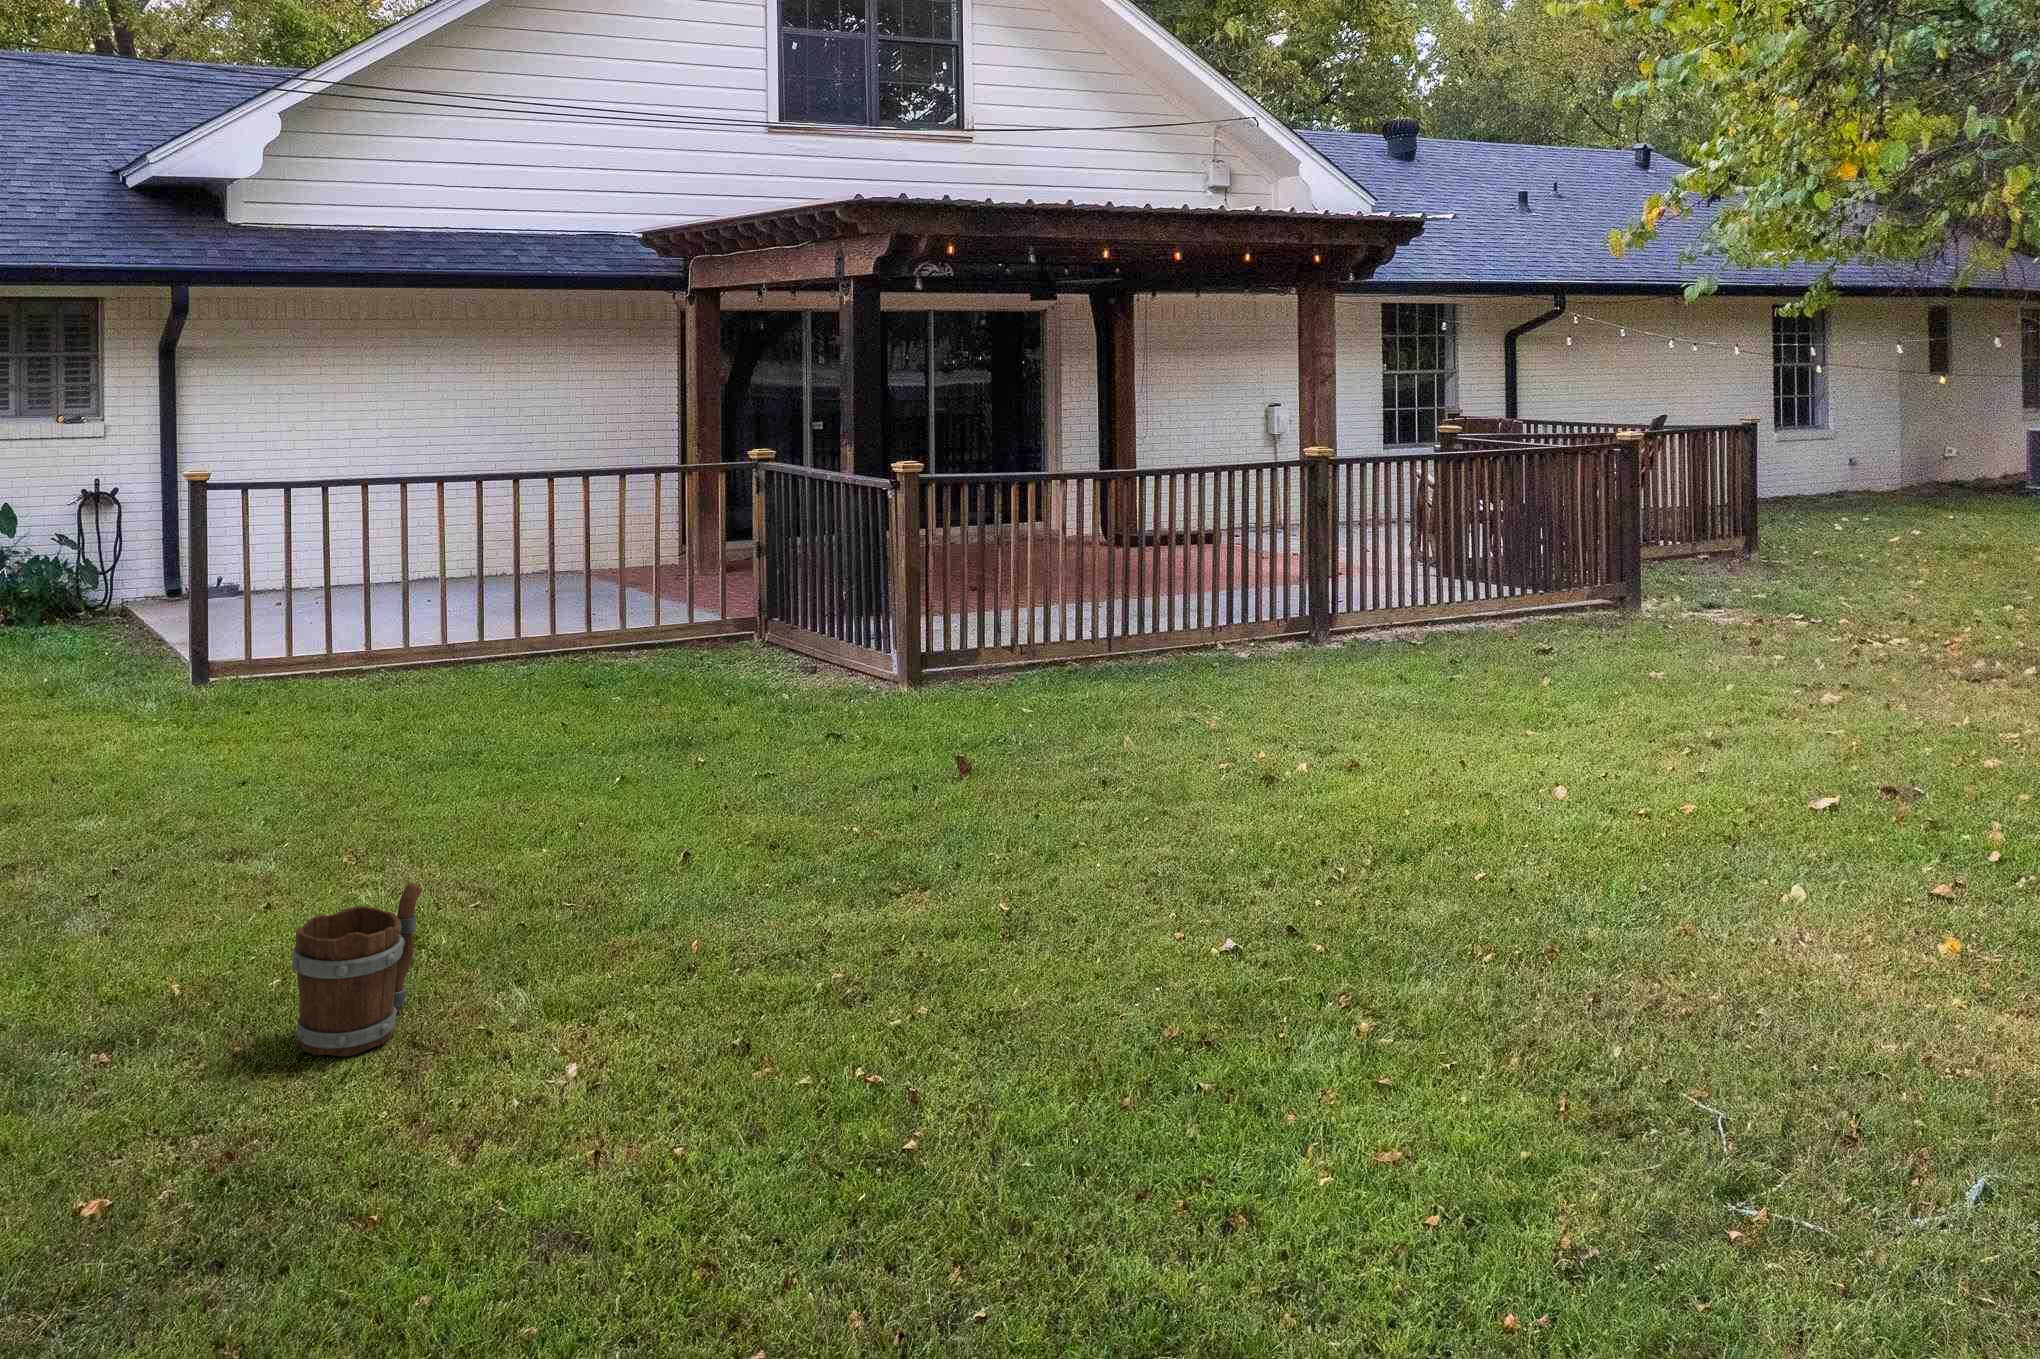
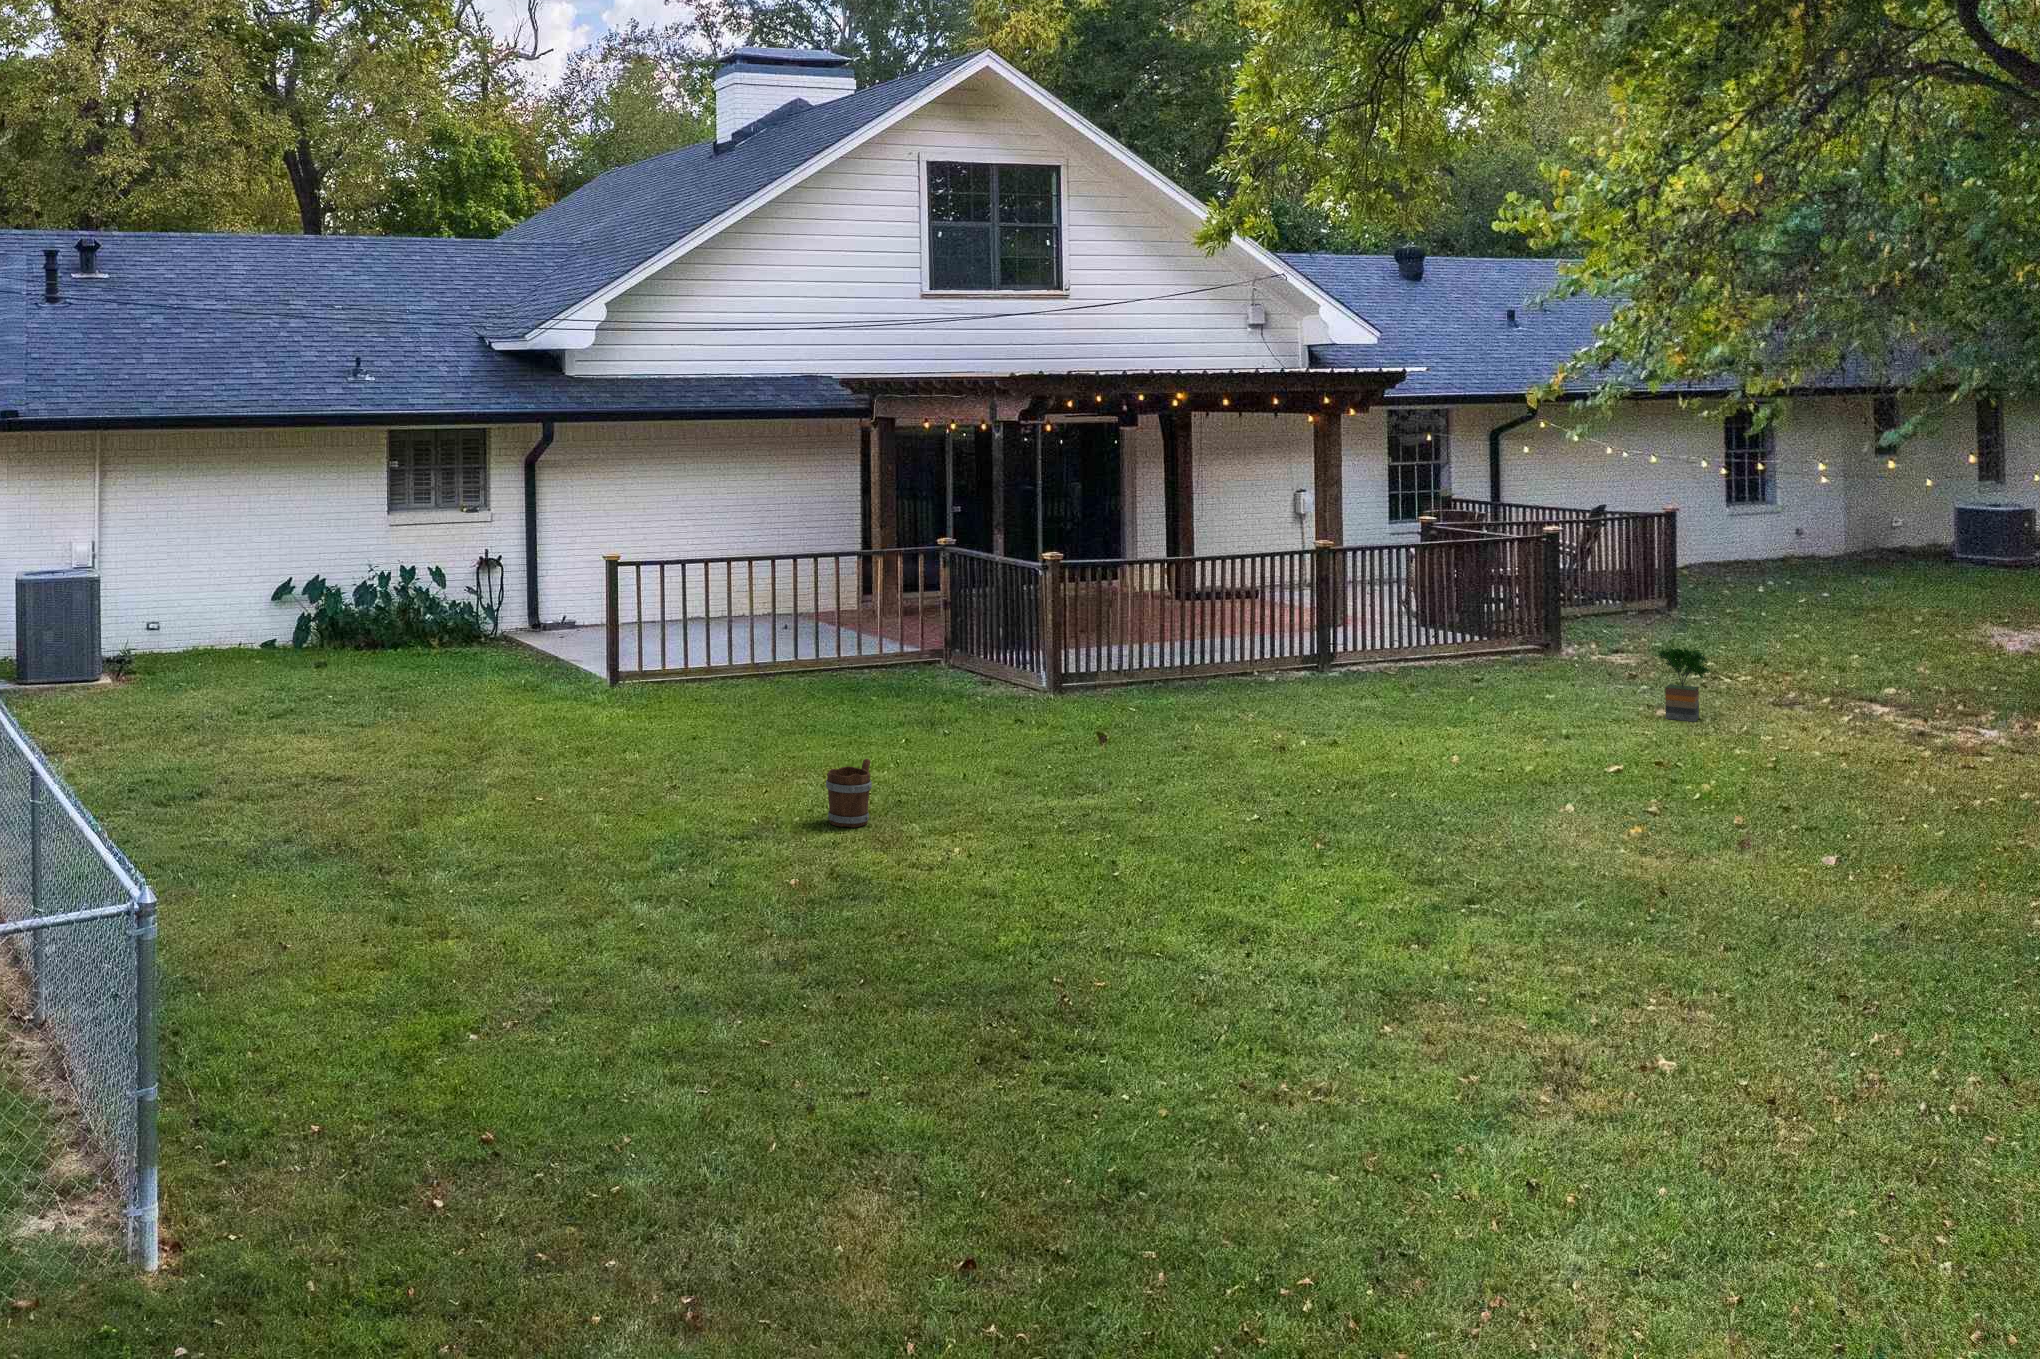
potted tree: none [1800,595,1883,708] -> present [1658,648,1710,722]

